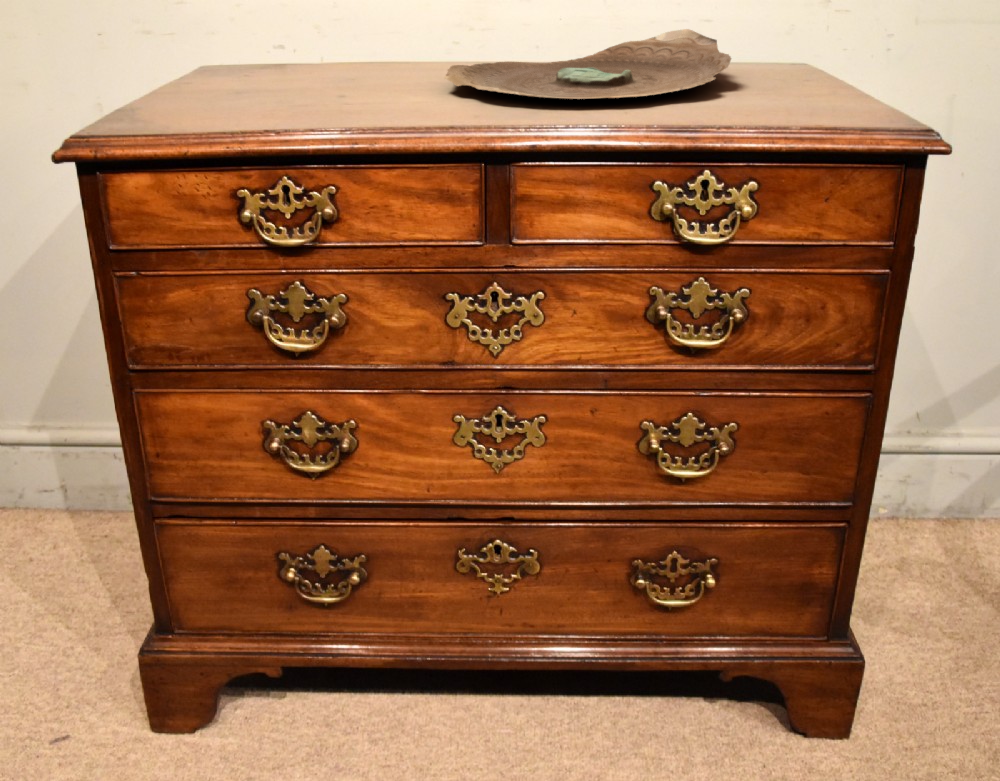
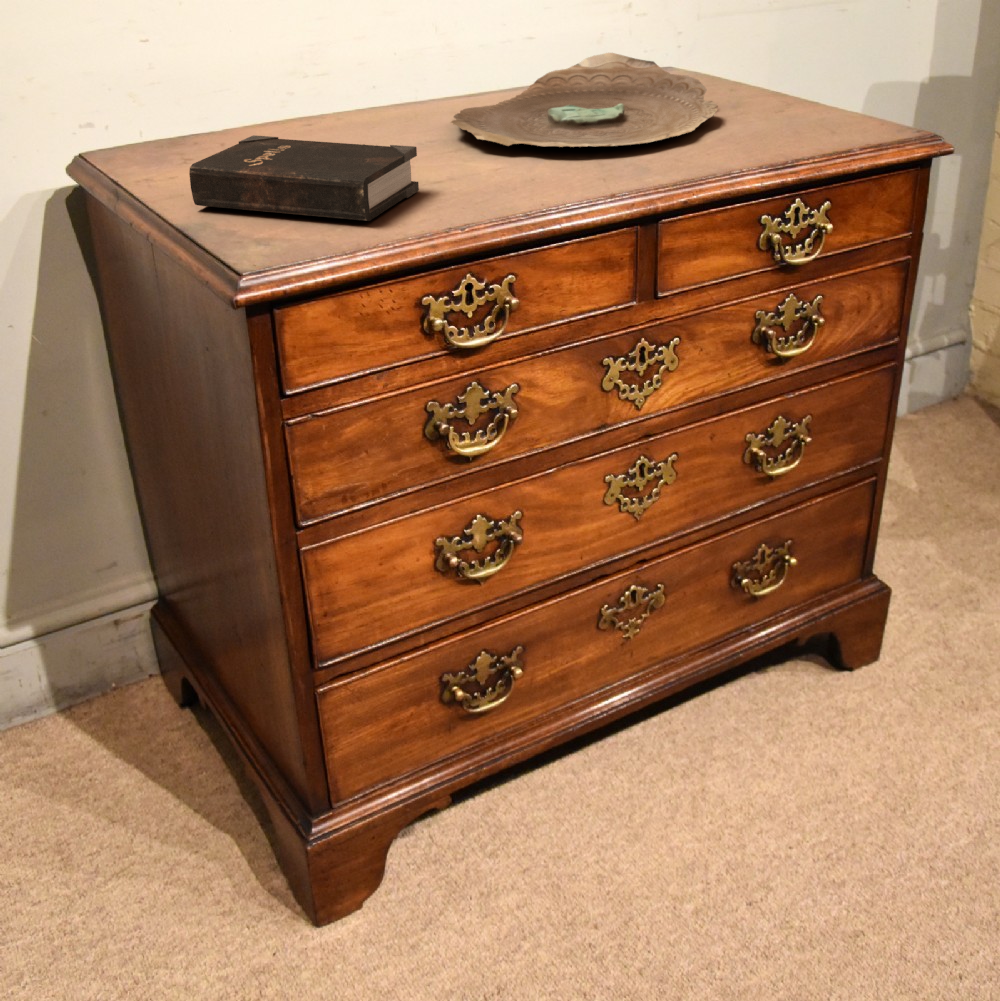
hardback book: none [151,48,325,117] -> present [189,135,419,221]

